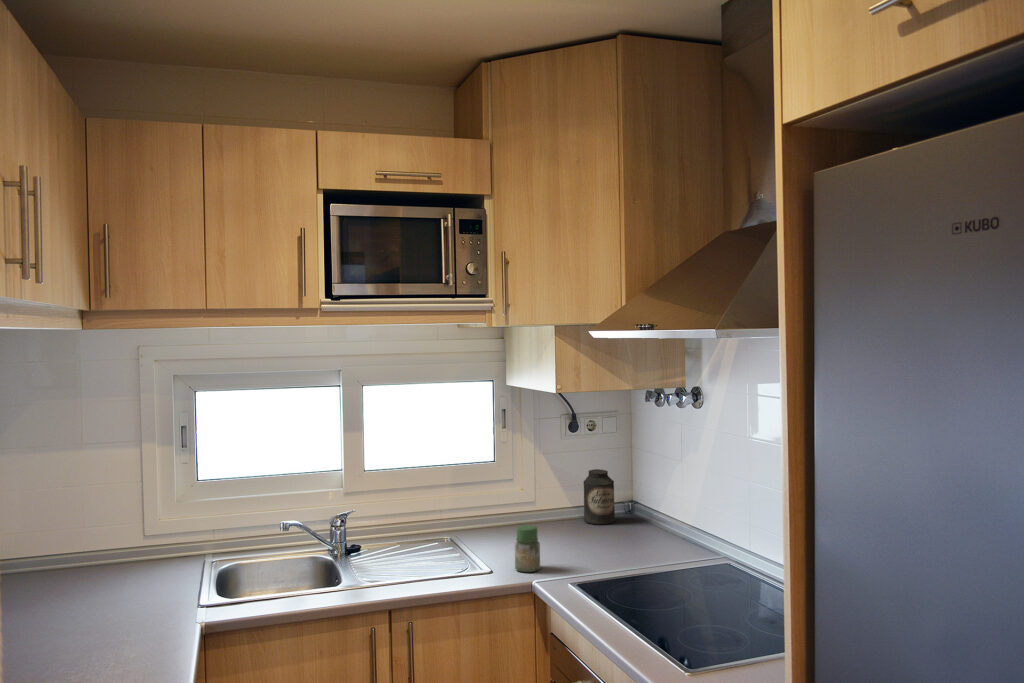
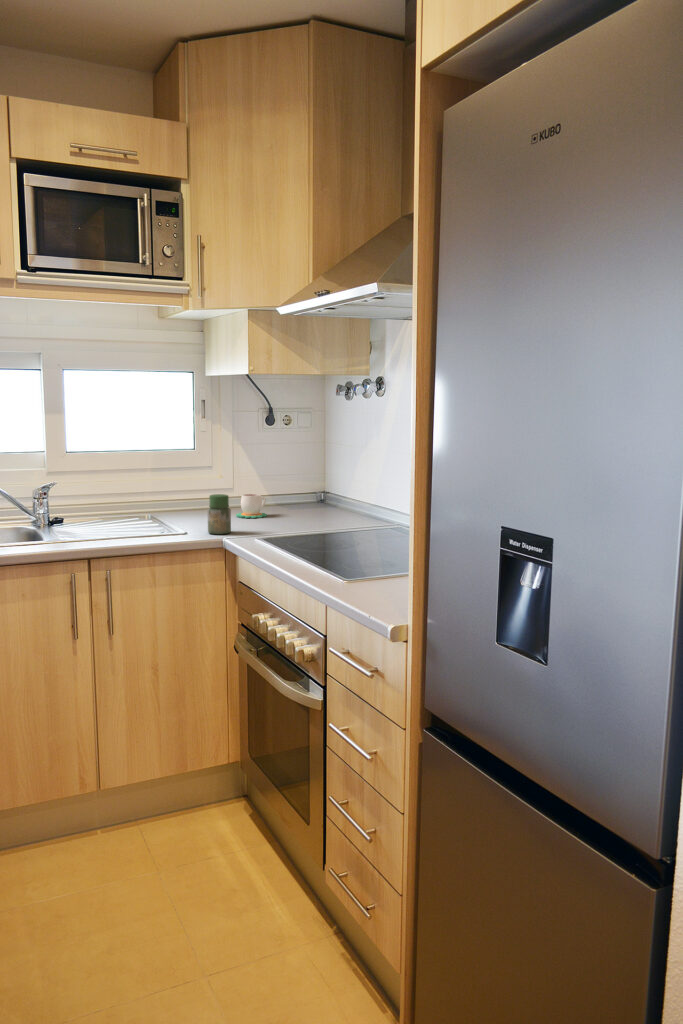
canister: present [584,469,615,524] -> none [278,460,307,508]
mug: none [541,512,575,542] -> present [236,494,267,518]

